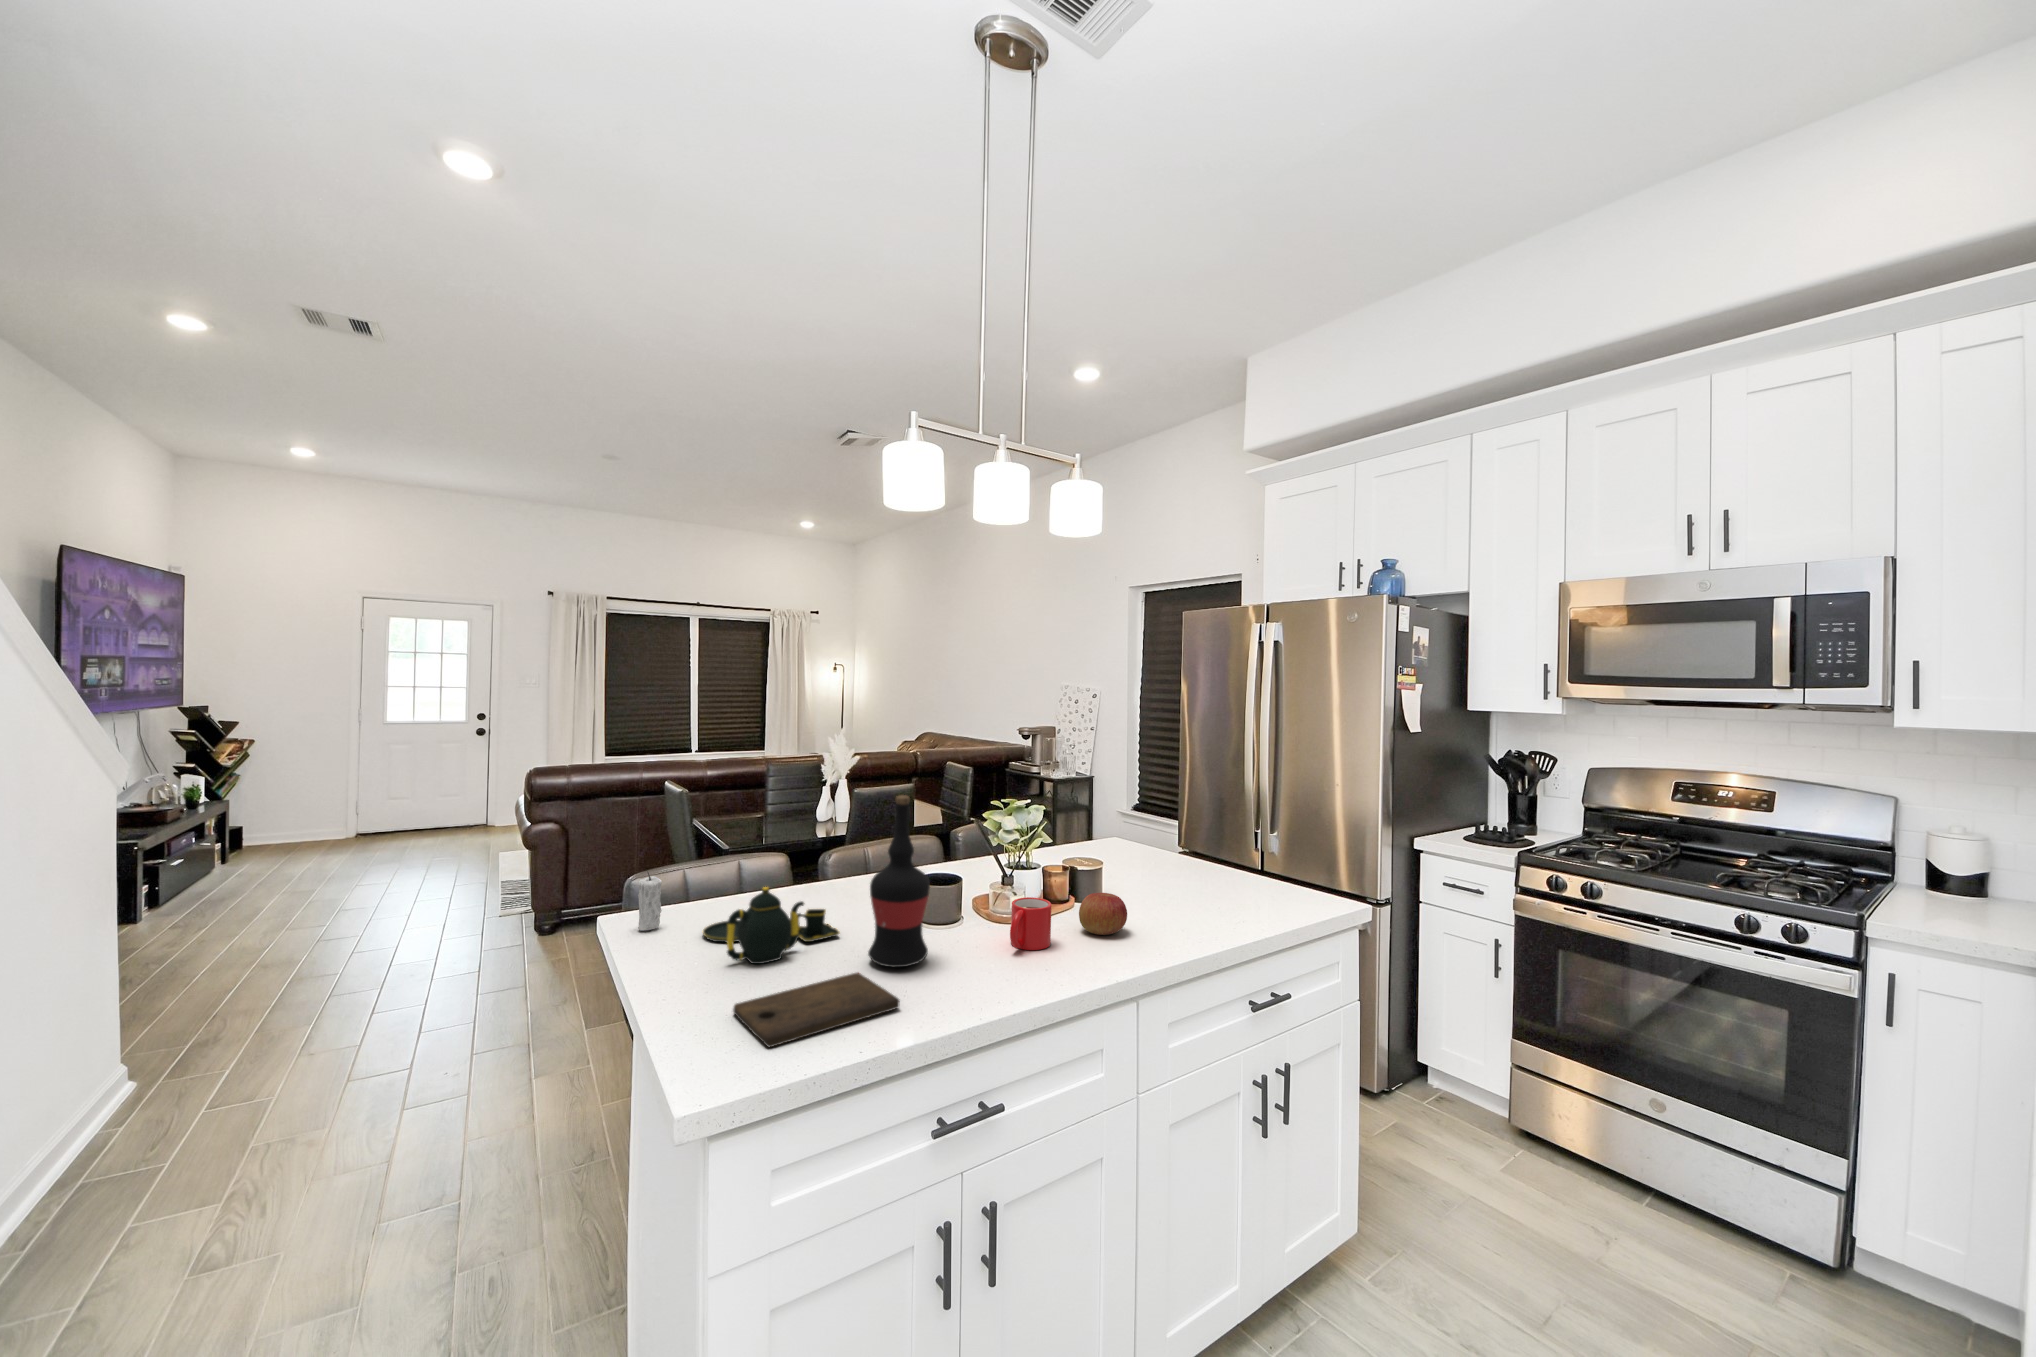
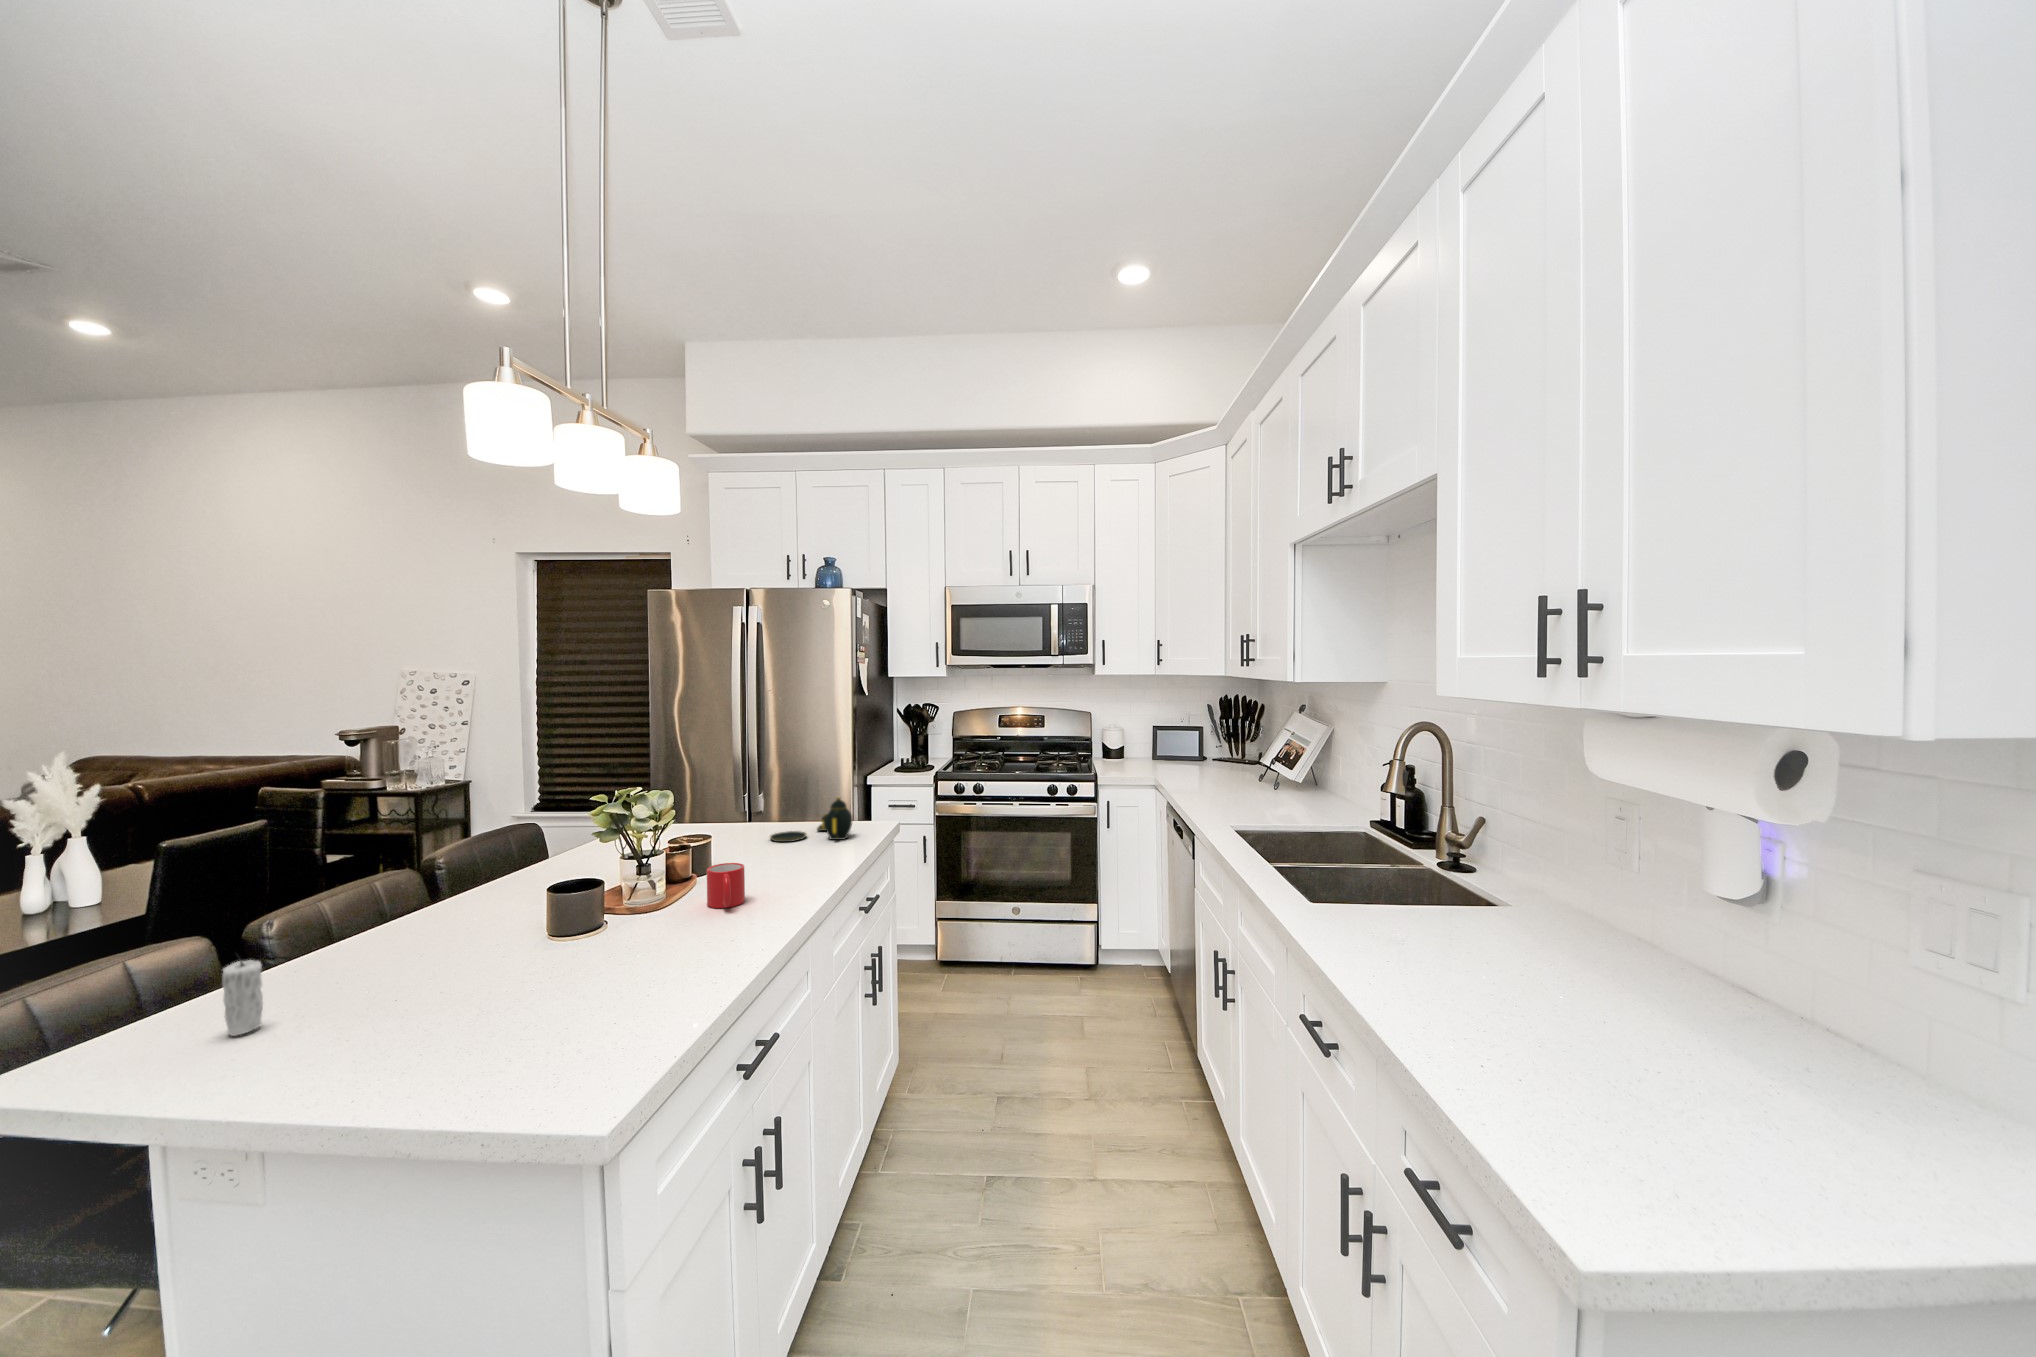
wine bottle: present [868,795,930,967] -> none [608,788,671,953]
teapot: present [703,887,840,964] -> present [770,797,852,842]
apple: present [1079,893,1127,935] -> none [744,848,785,883]
cutting board: present [733,973,900,1047] -> none [568,958,713,1024]

